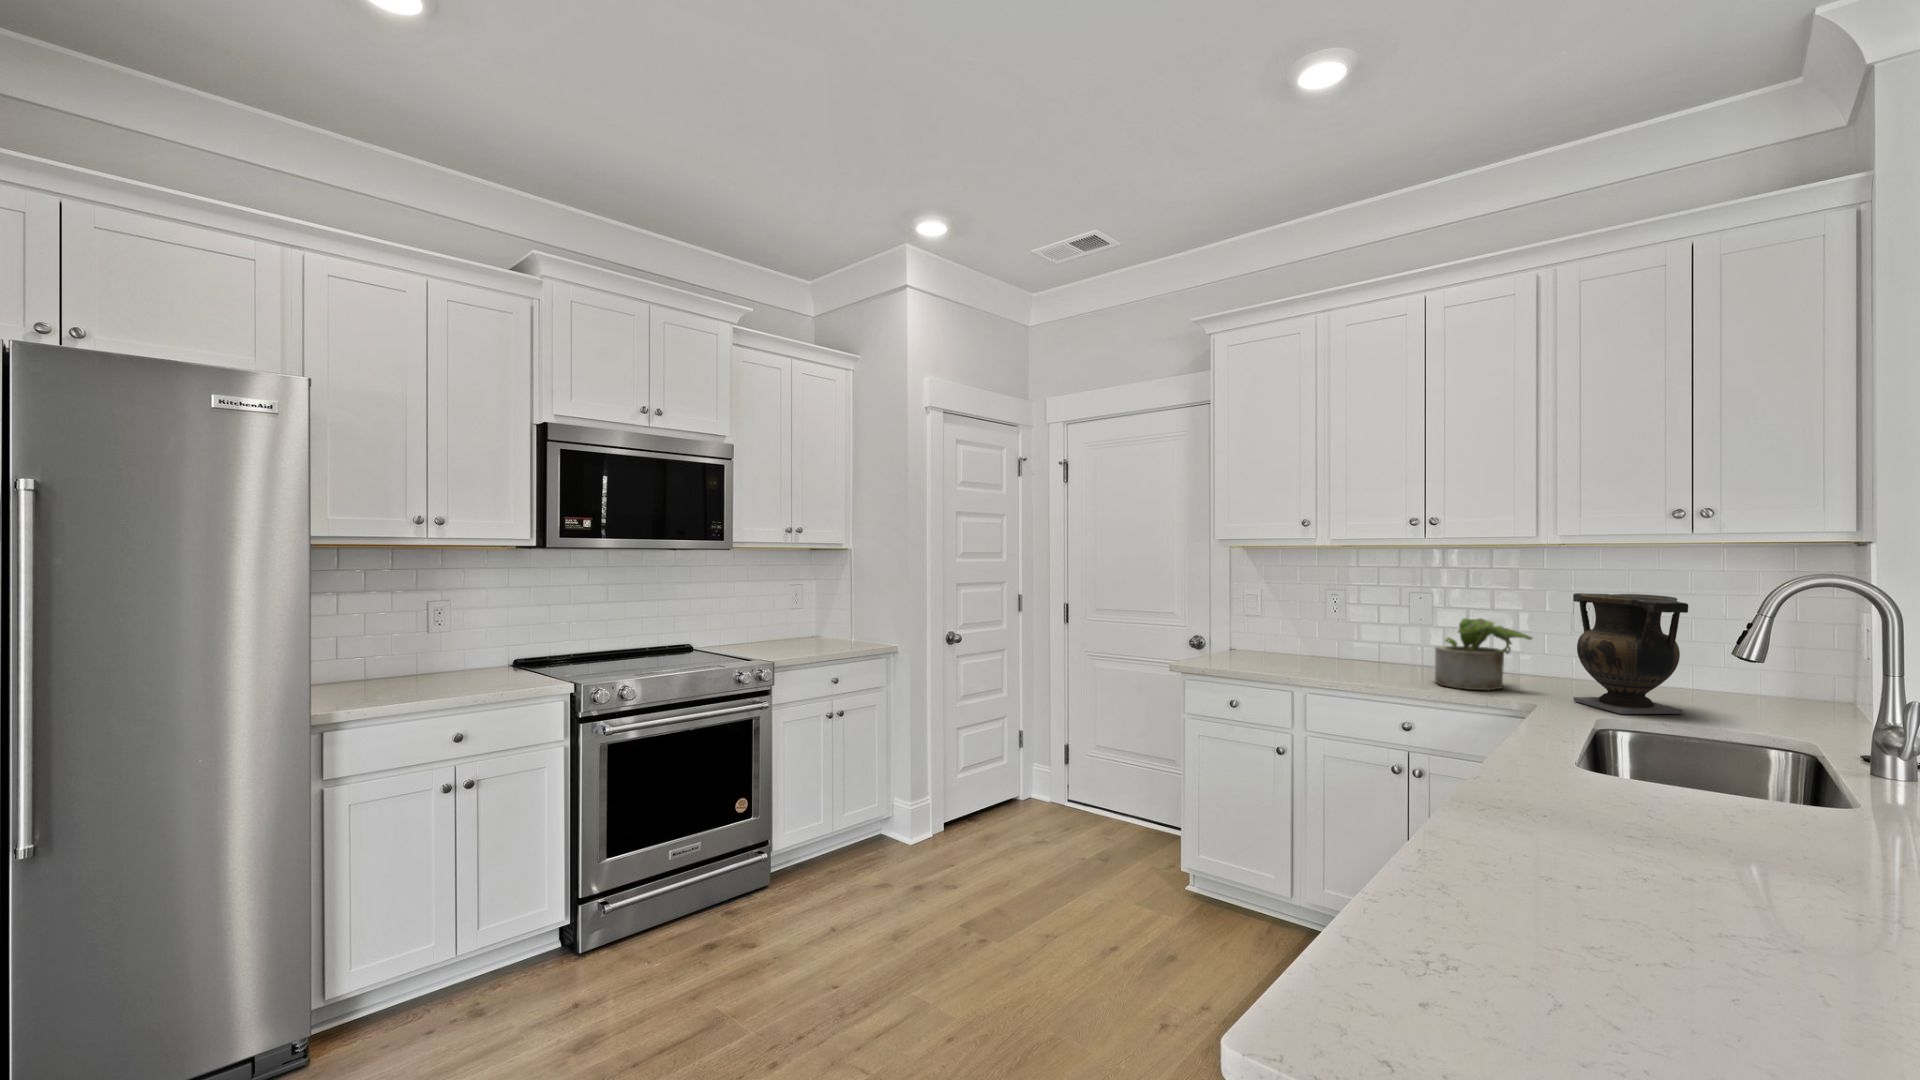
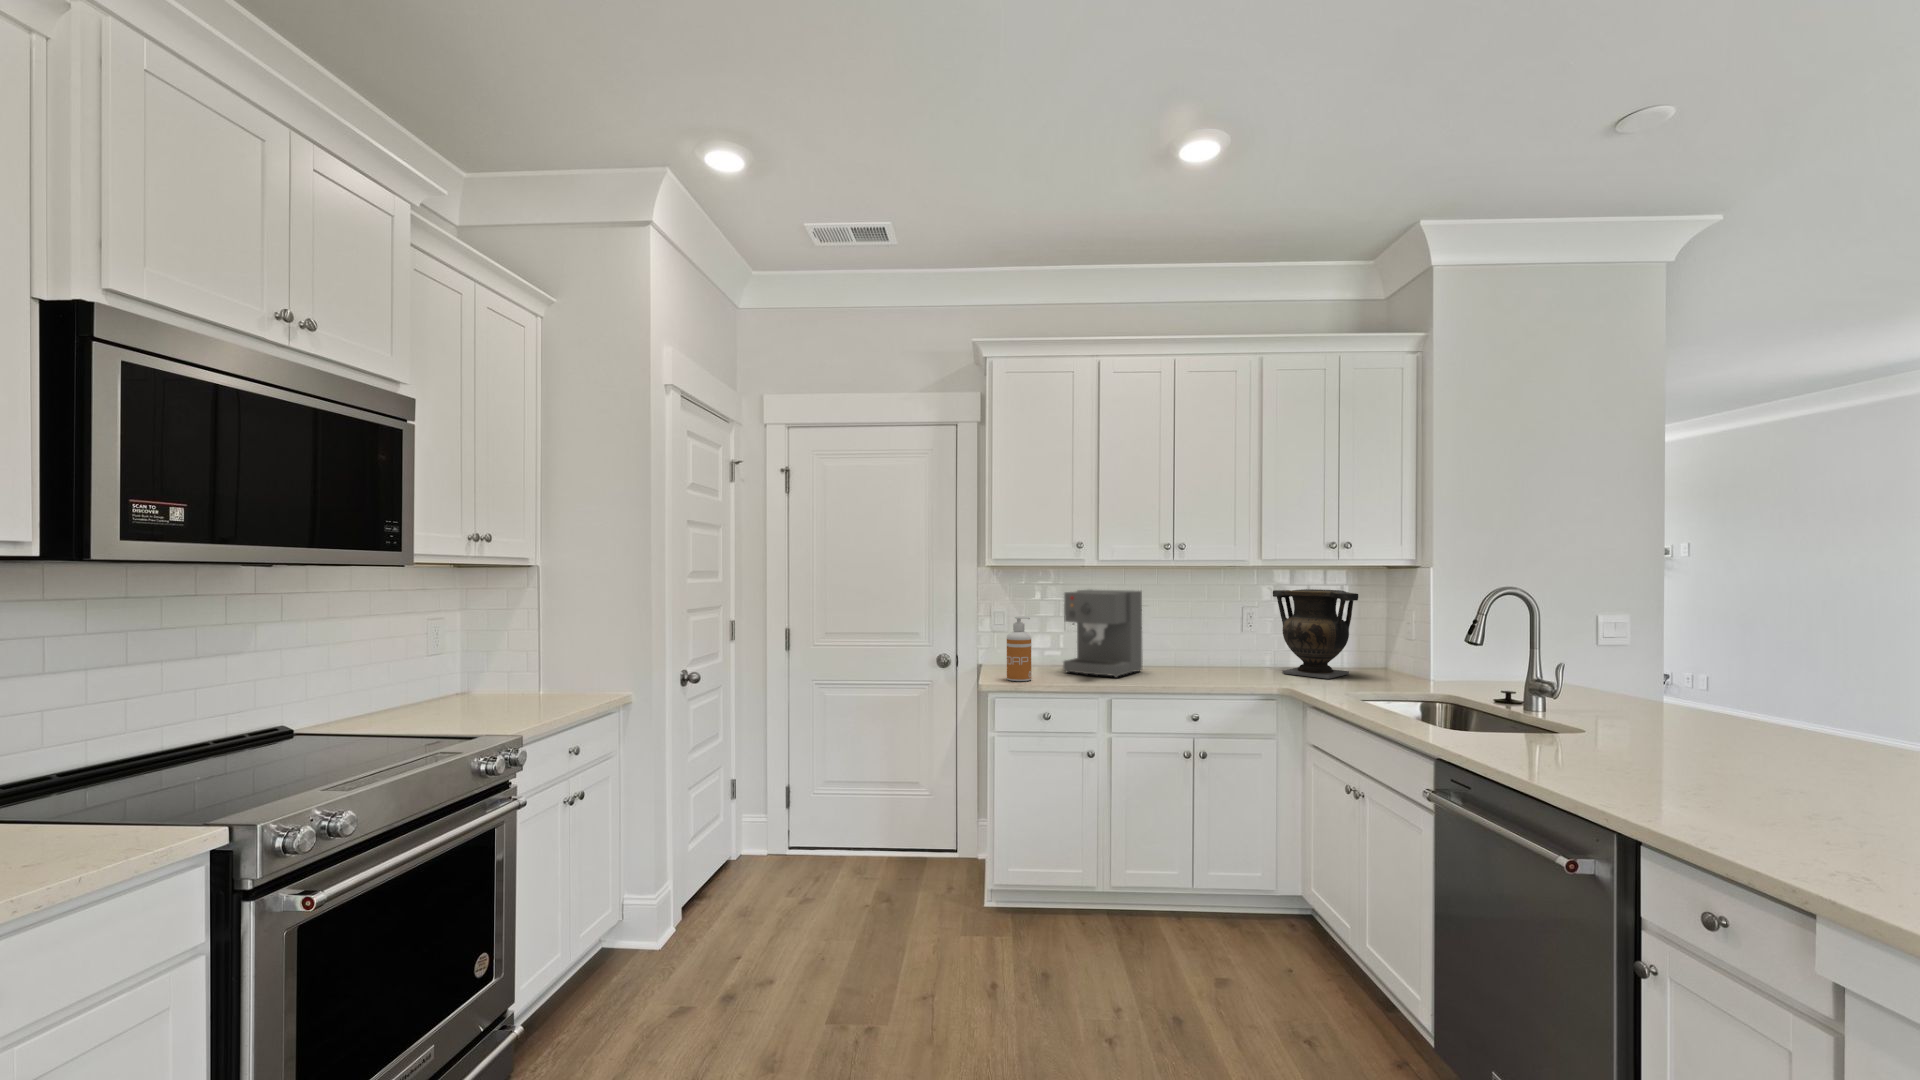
coffee maker: none [1282,582,1386,681] -> present [1063,589,1142,677]
soap dispenser: none [1208,607,1235,673] -> present [1007,617,1031,681]
potted plant: present [1435,618,1532,690] -> none [1176,614,1246,673]

